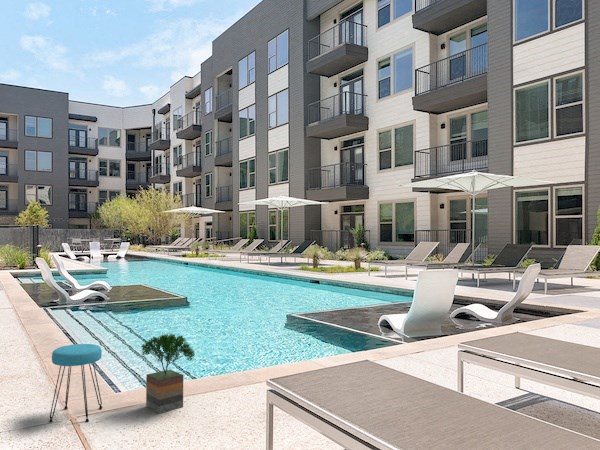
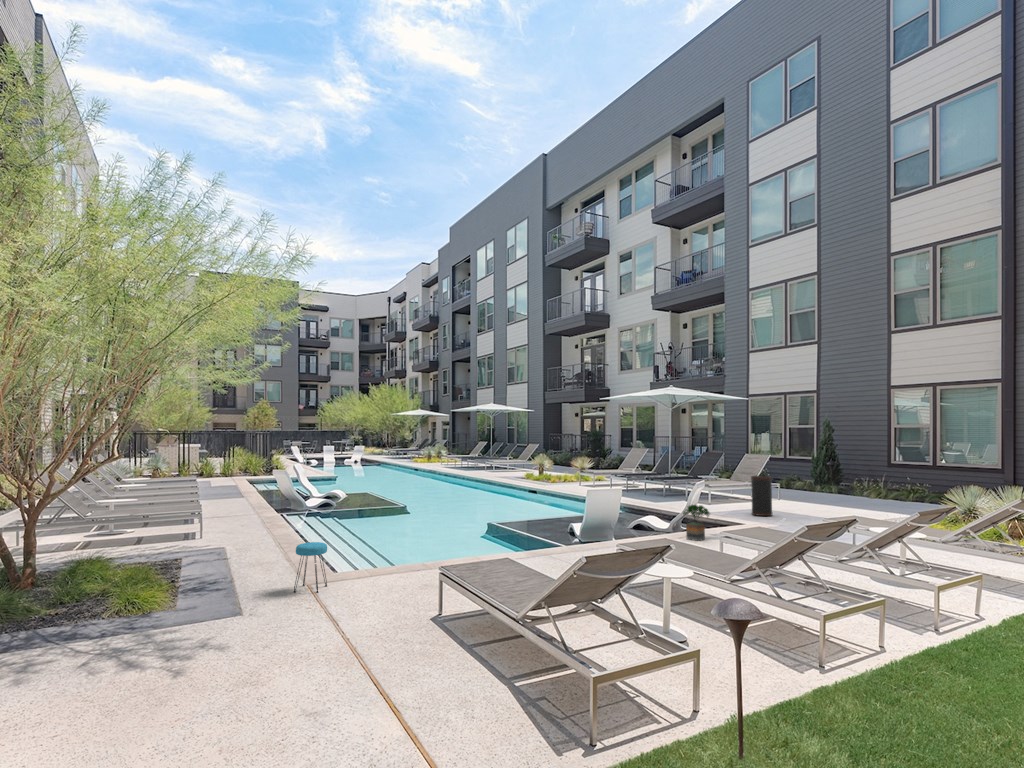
trash can: none [557,260,580,302] -> present [751,476,772,516]
potted tree: present [141,334,195,413] -> present [683,505,710,541]

